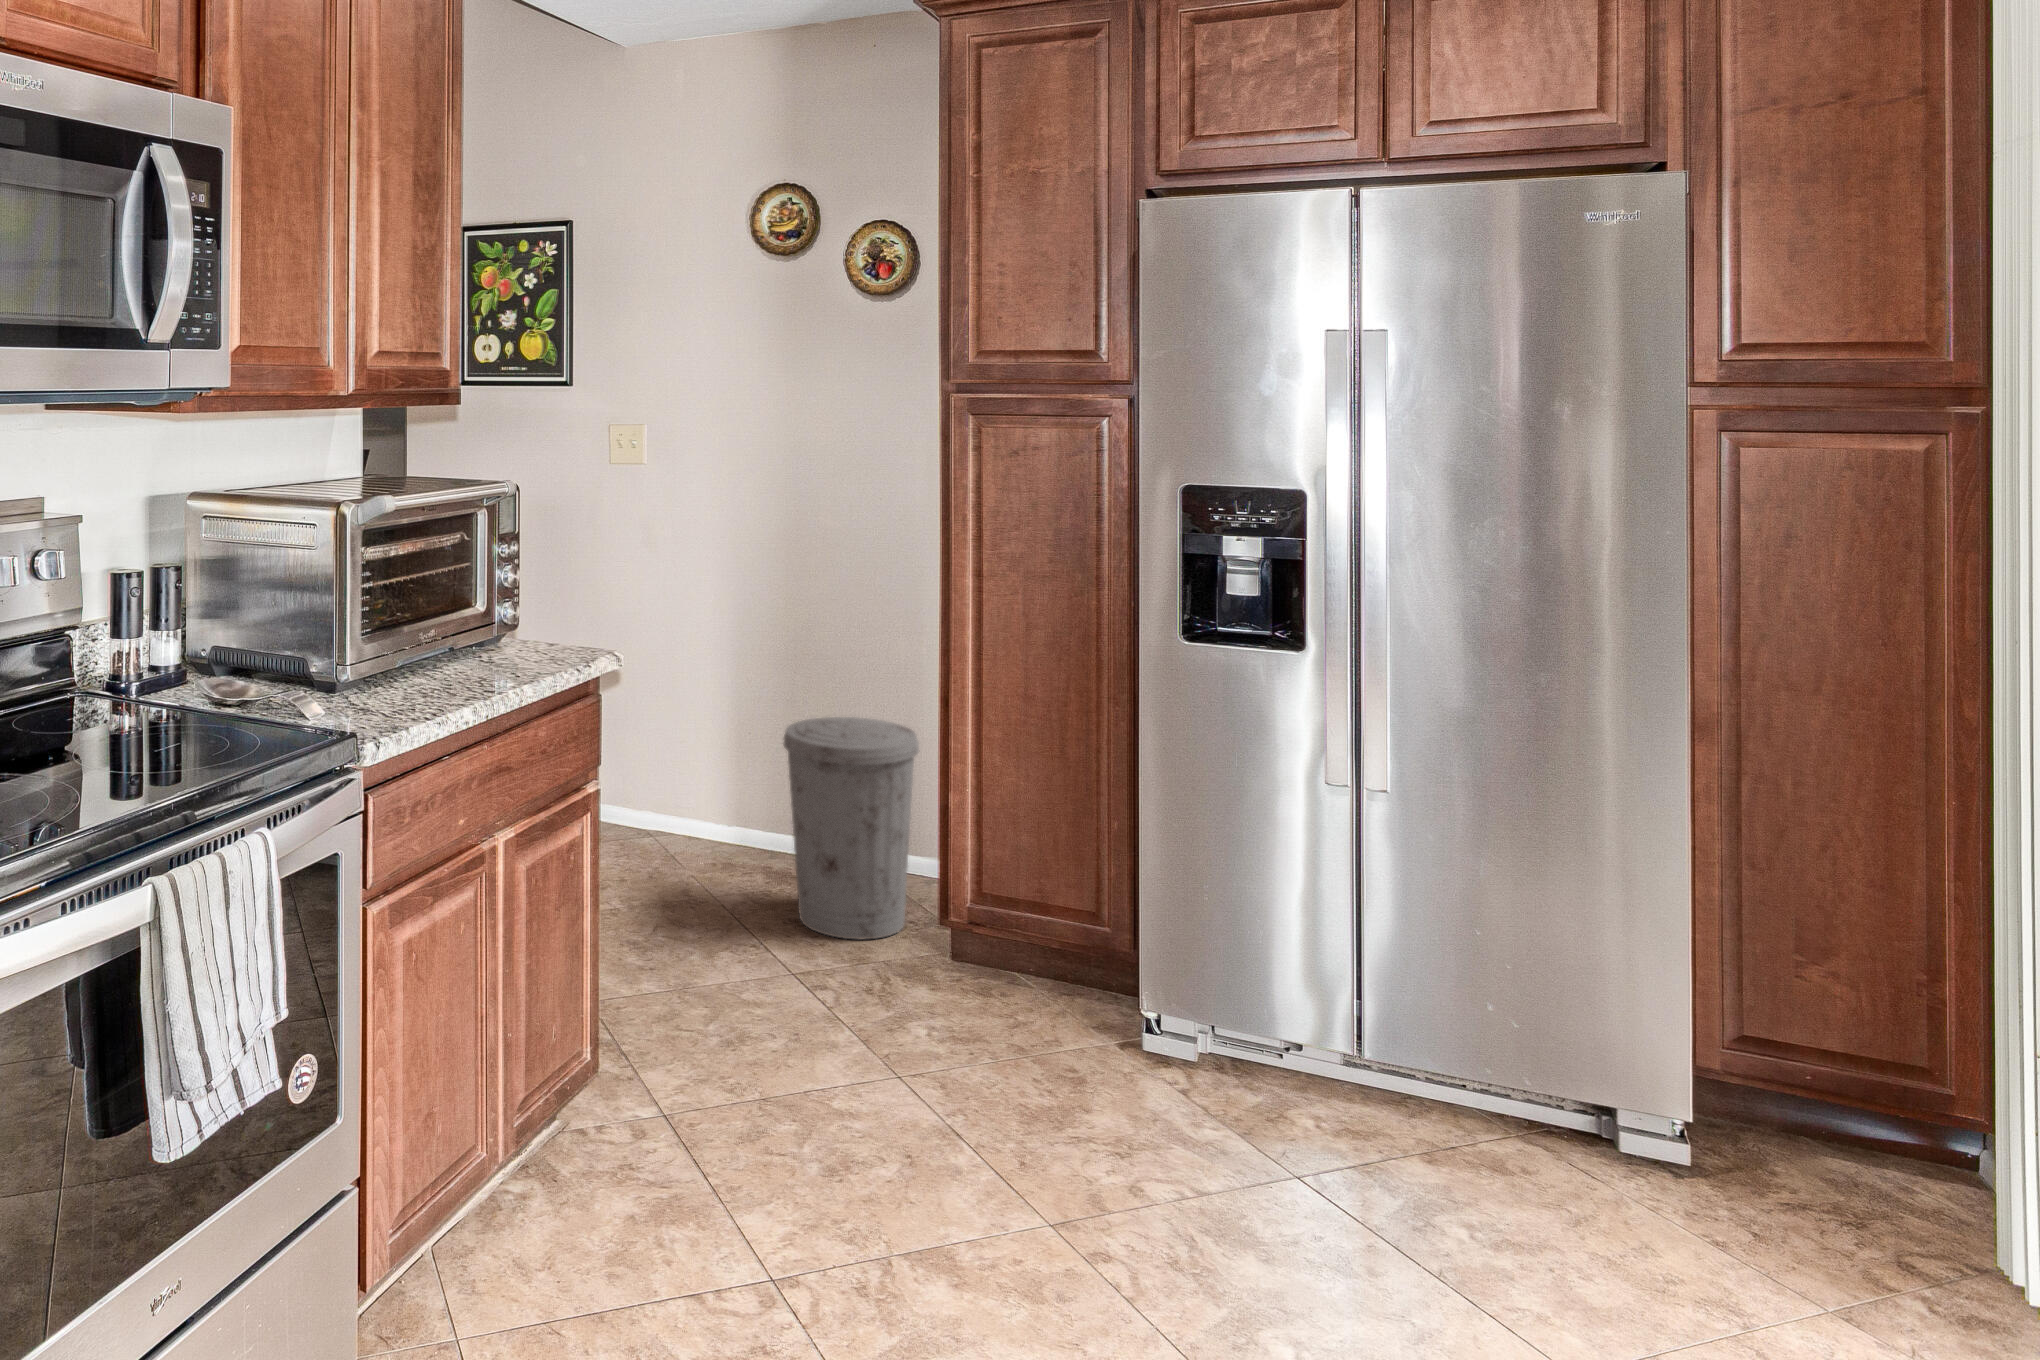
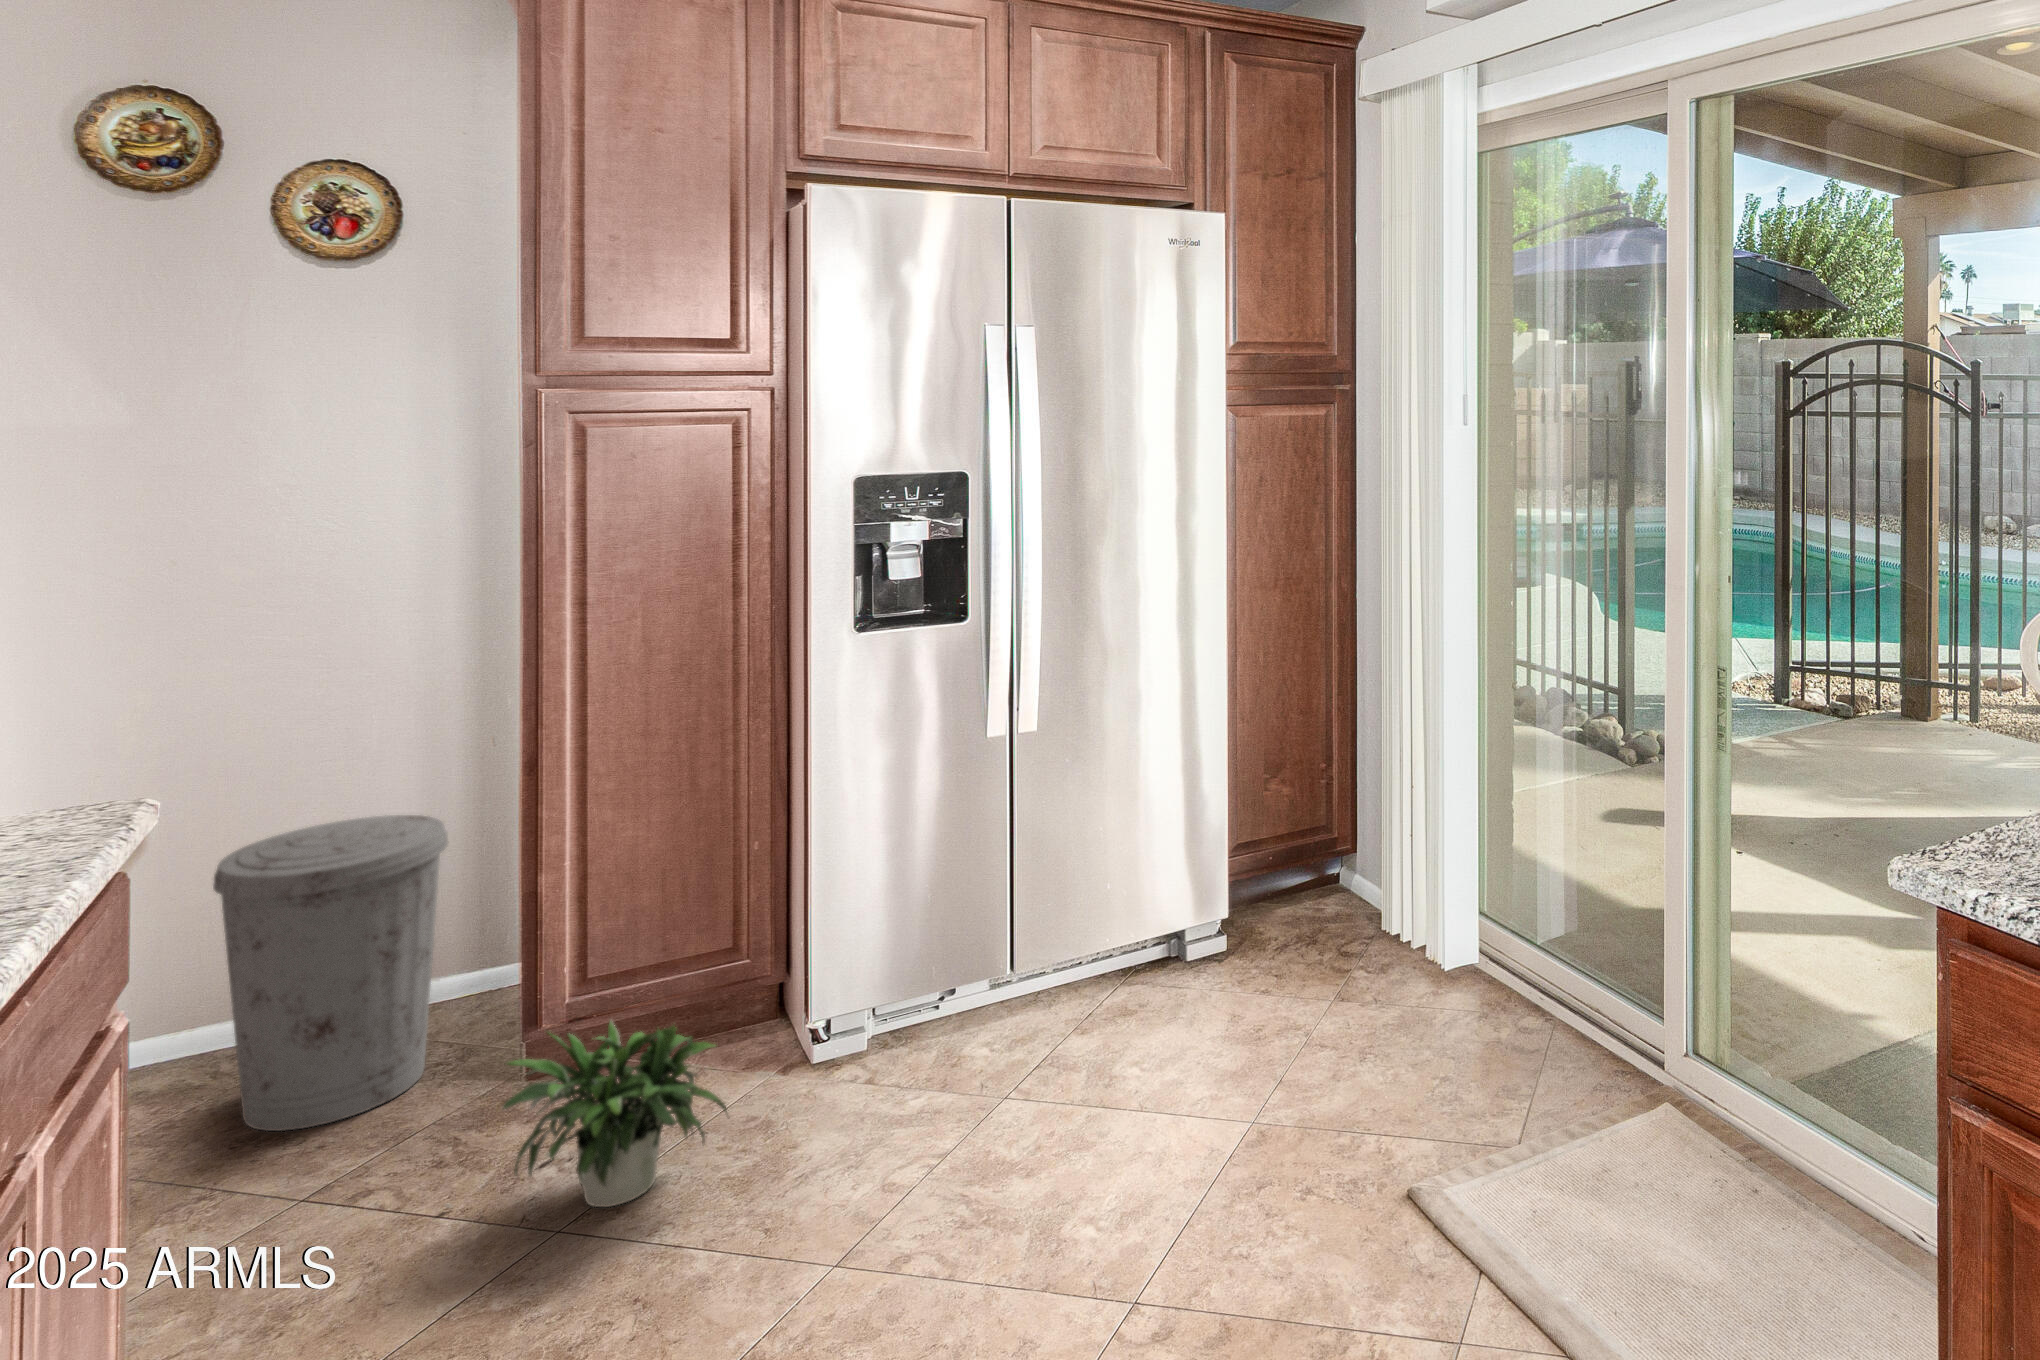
potted plant: none [851,915,1034,1084] -> present [445,1021,729,1207]

